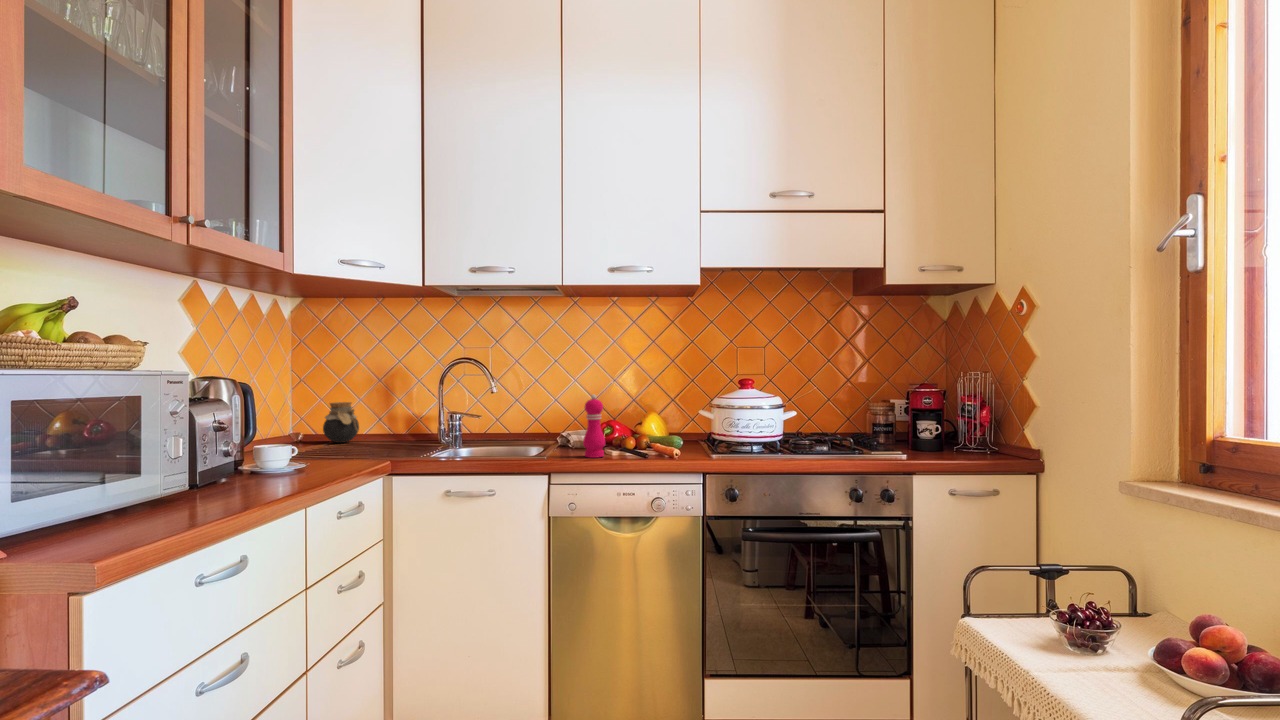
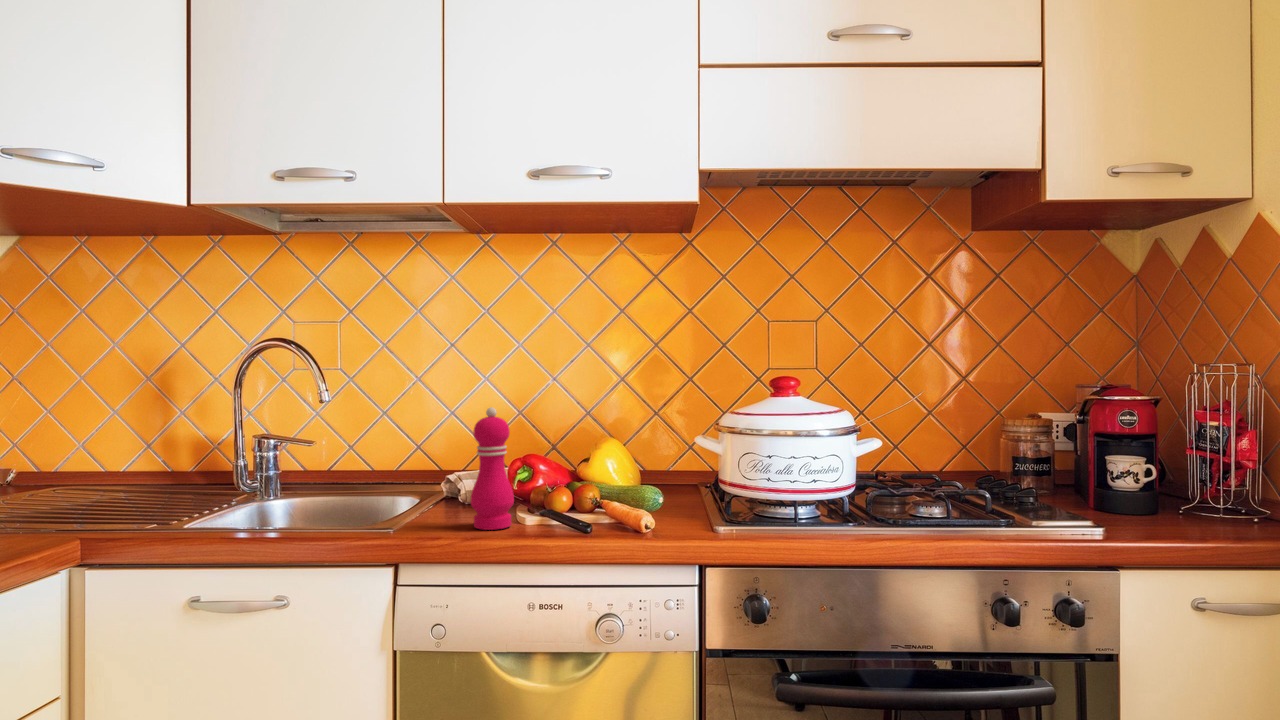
jar: present [323,402,359,443] -> none [34,419,106,491]

